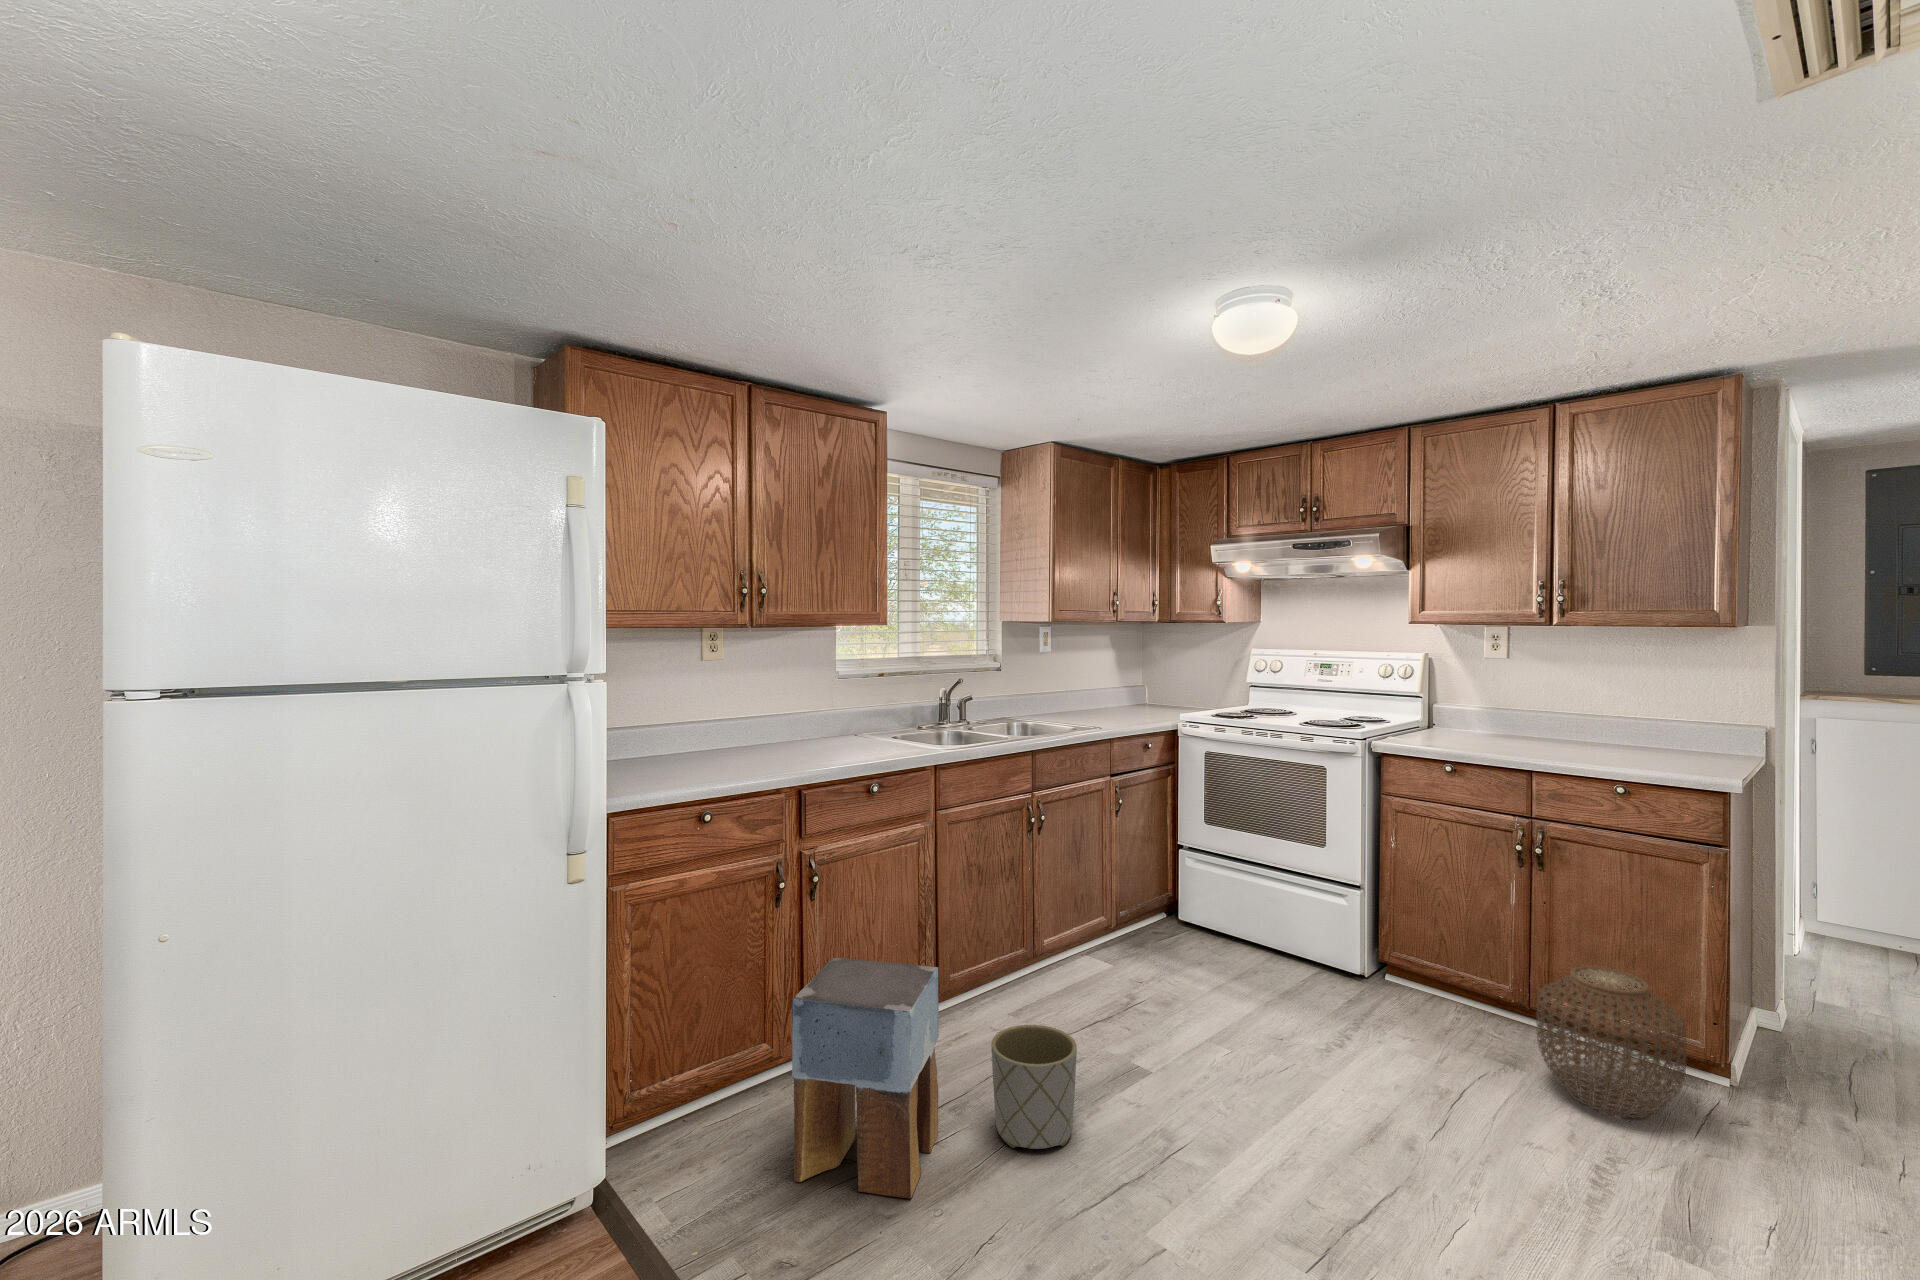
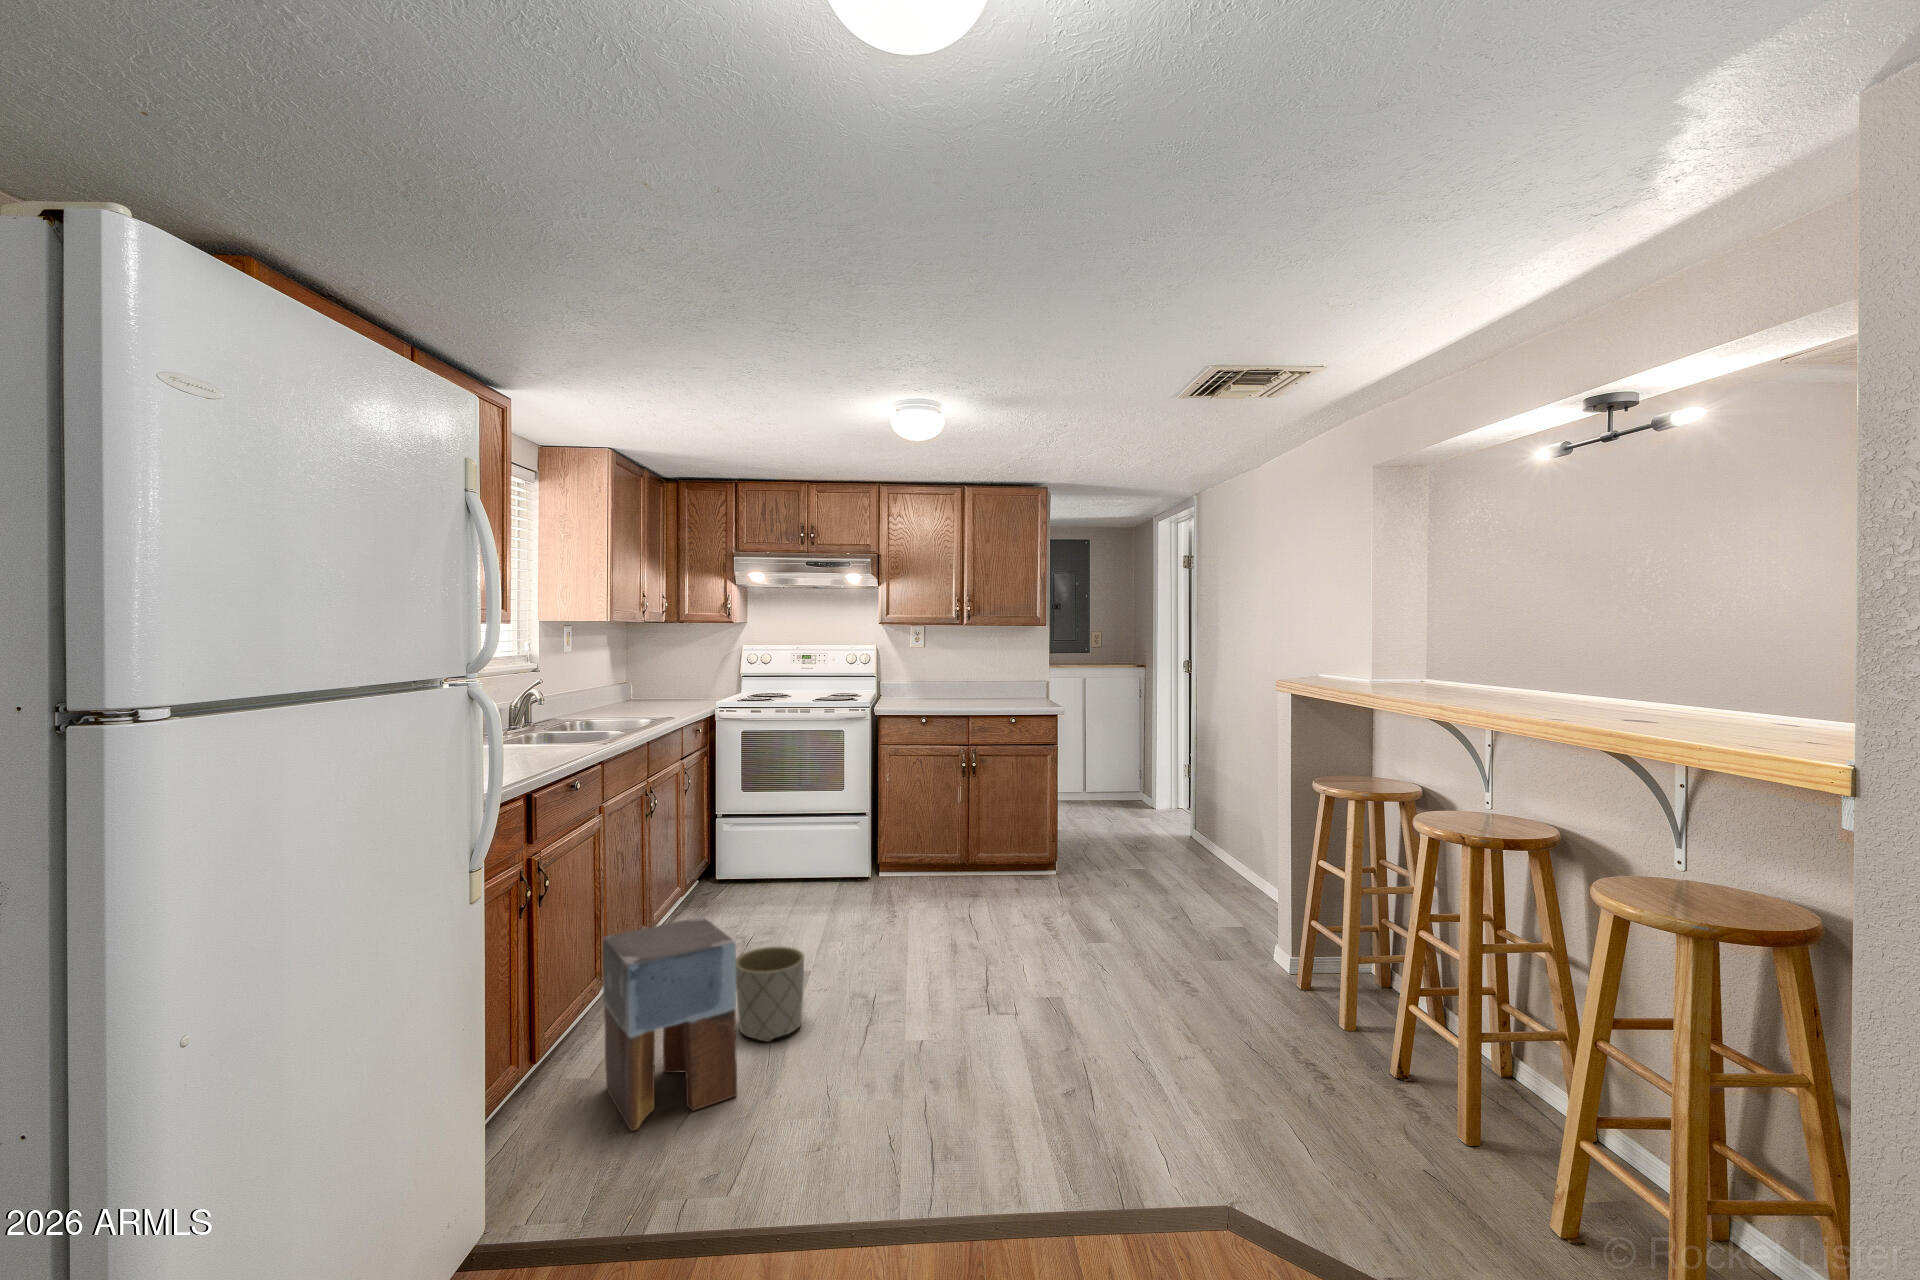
woven basket: present [1537,966,1686,1118] -> none [996,825,1065,905]

